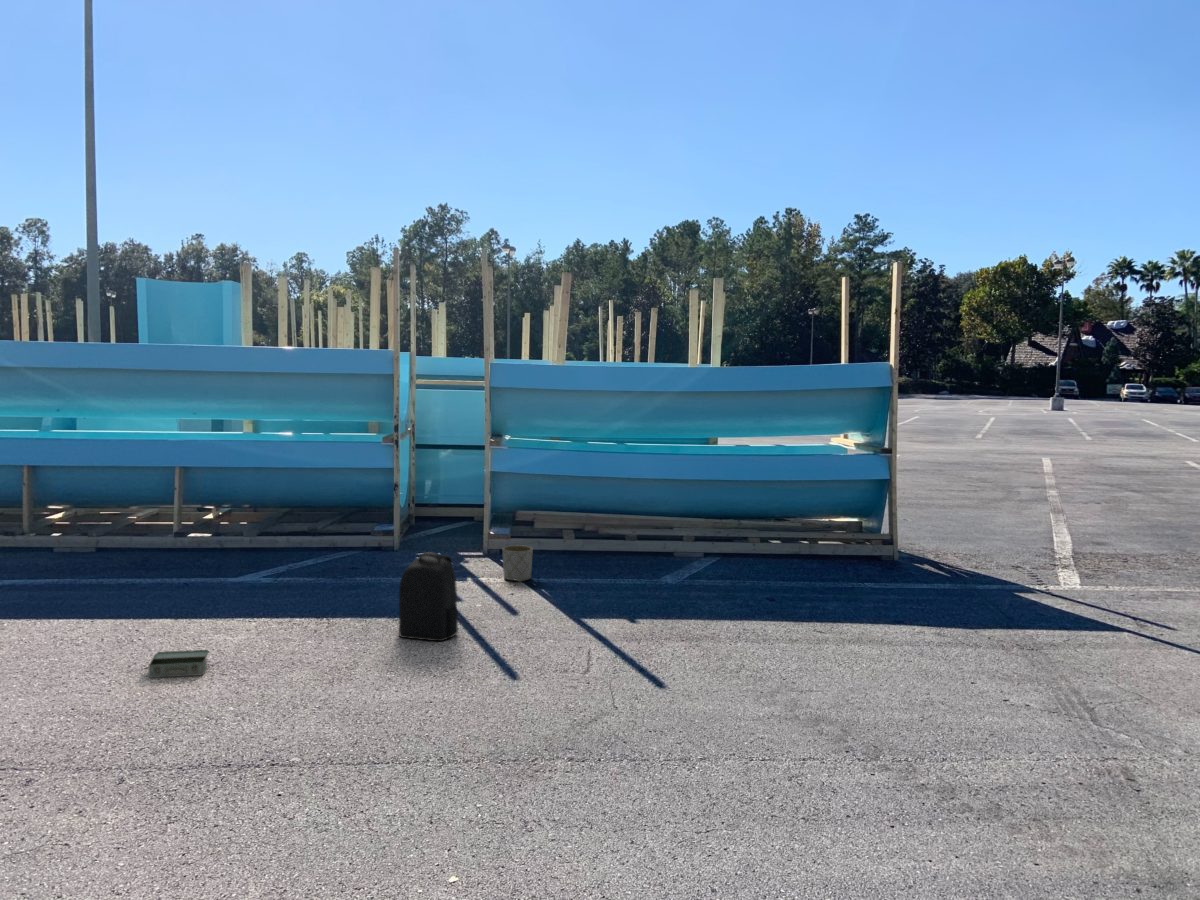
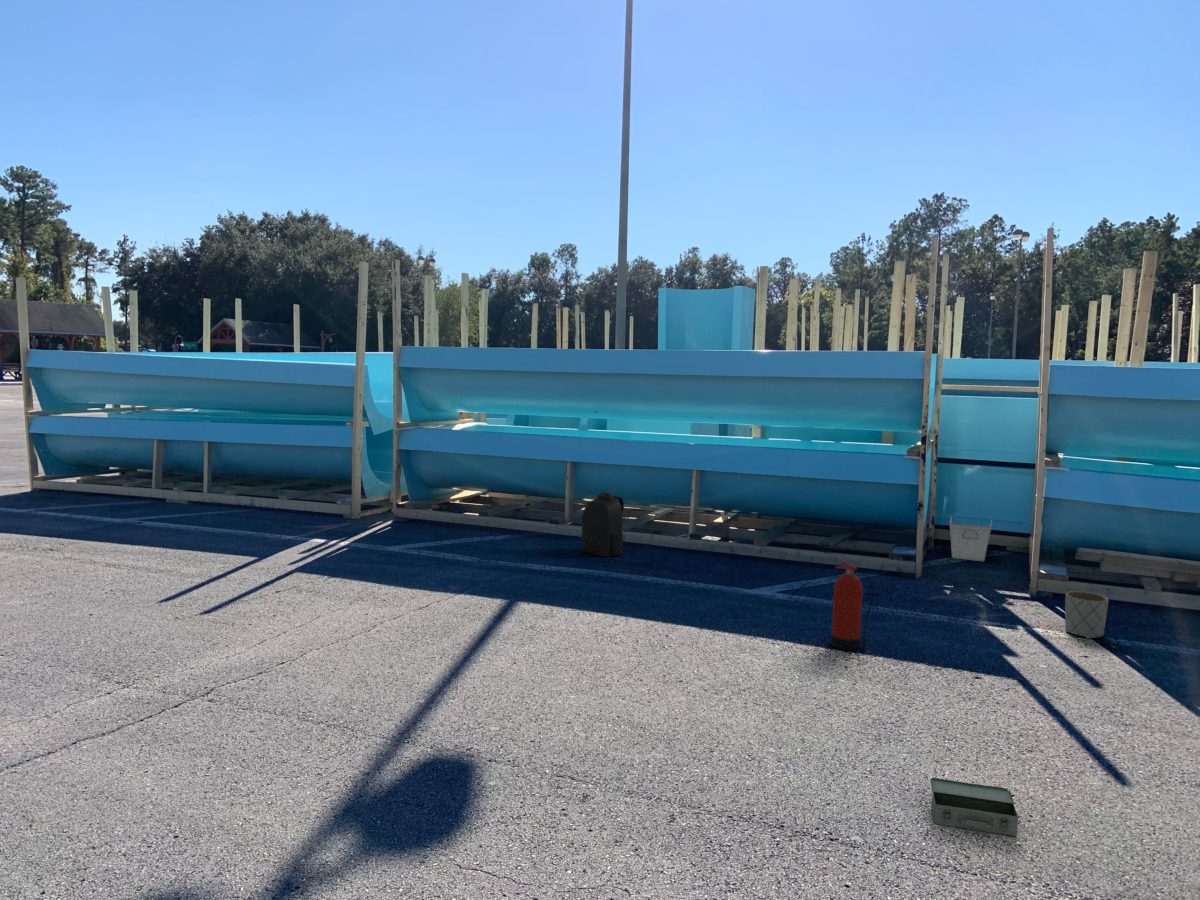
storage bin: none [426,491,464,531] -> present [949,516,992,561]
fire extinguisher: none [307,536,342,616] -> present [831,558,875,650]
backpack: present [399,552,458,641] -> present [581,492,624,557]
toolbox: present [149,650,209,678] -> present [930,778,1018,836]

